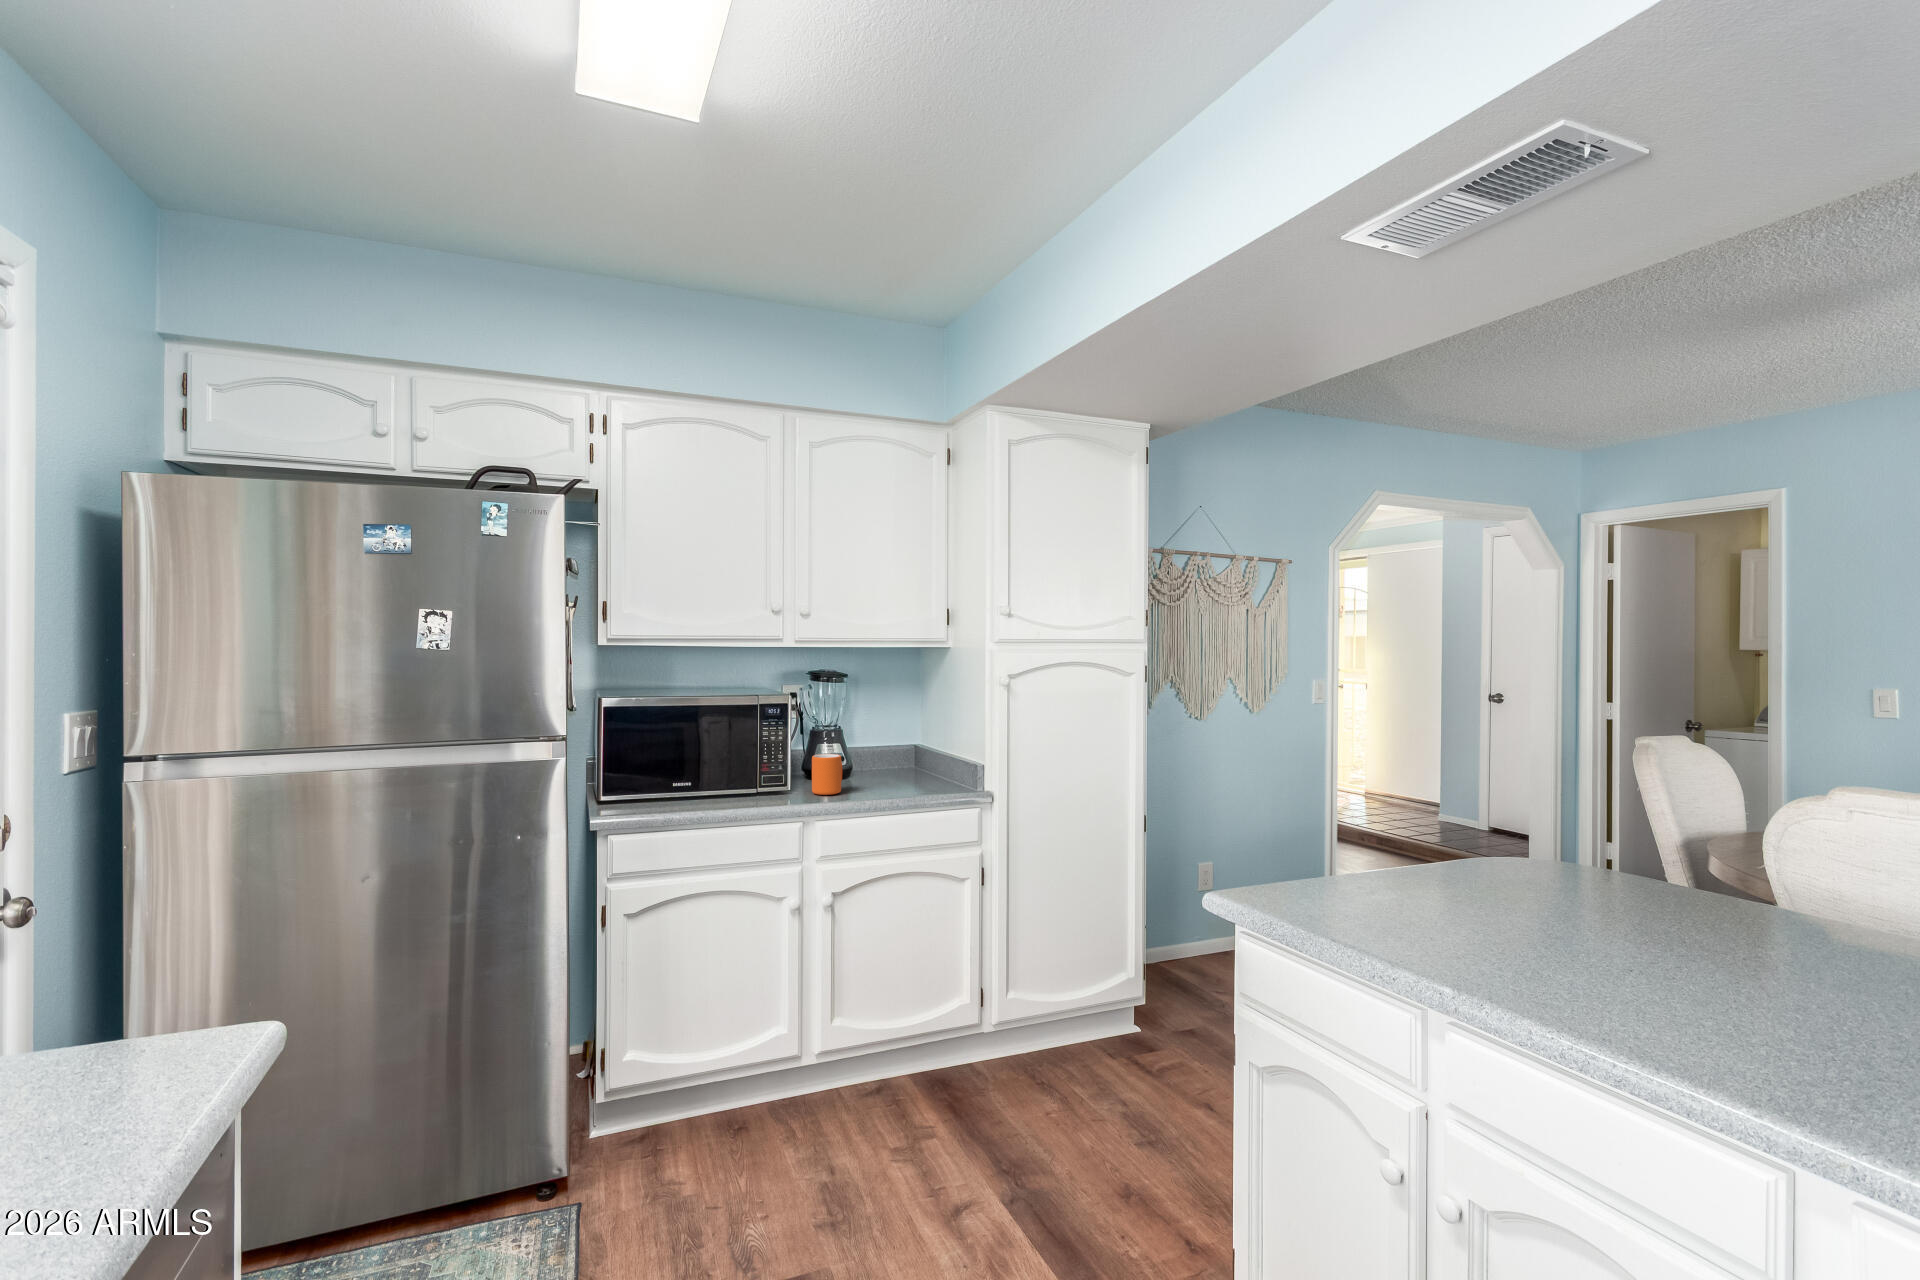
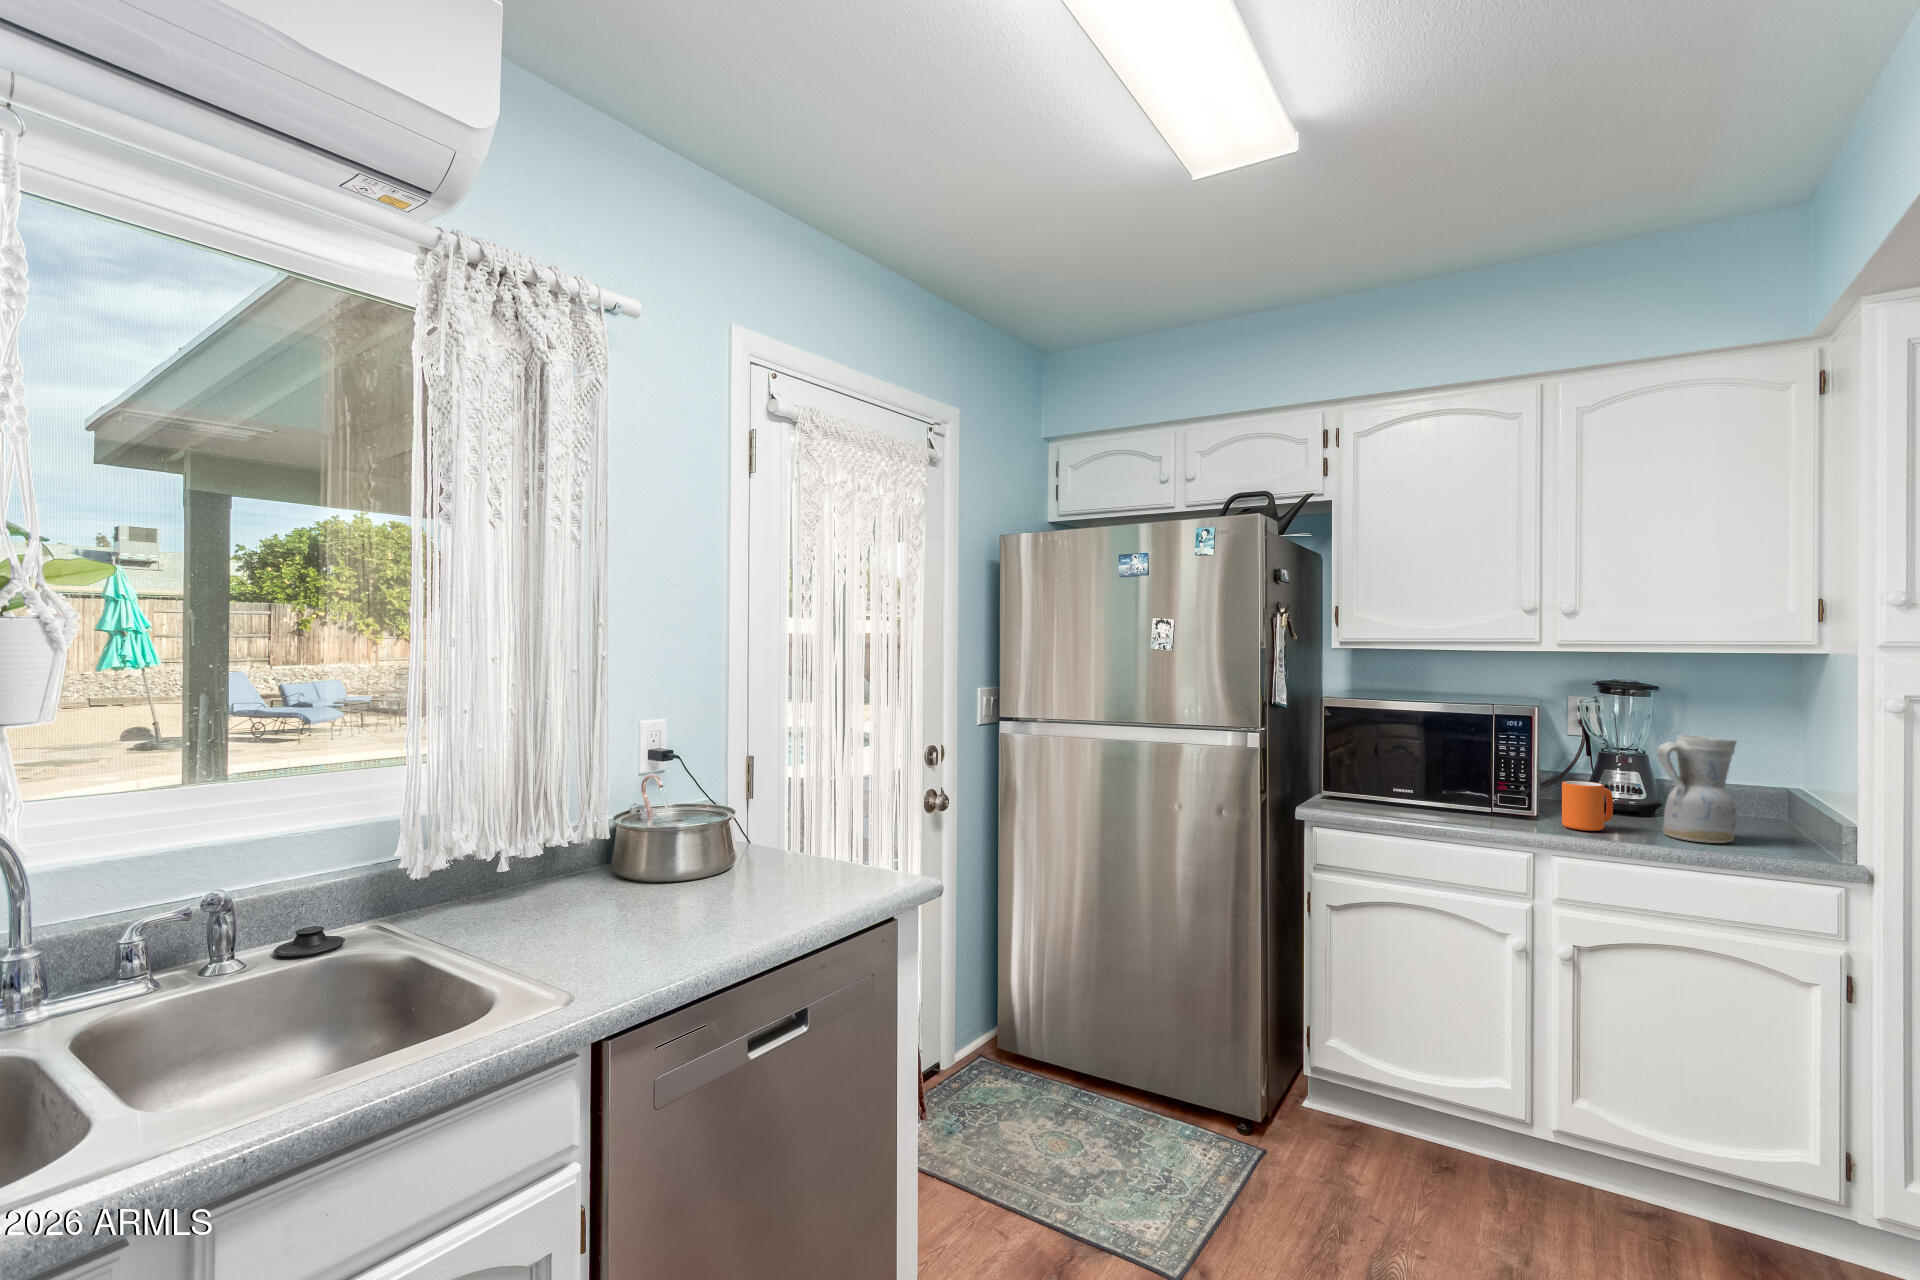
ceramic pitcher: none [872,710,915,790] -> present [1657,735,1736,843]

